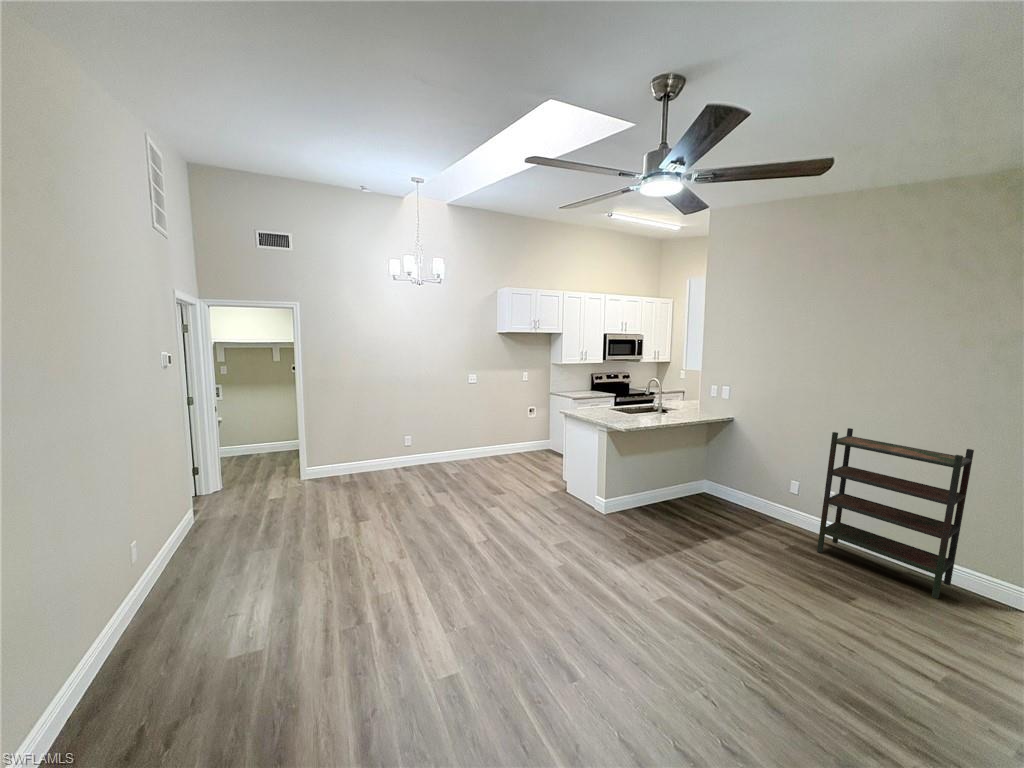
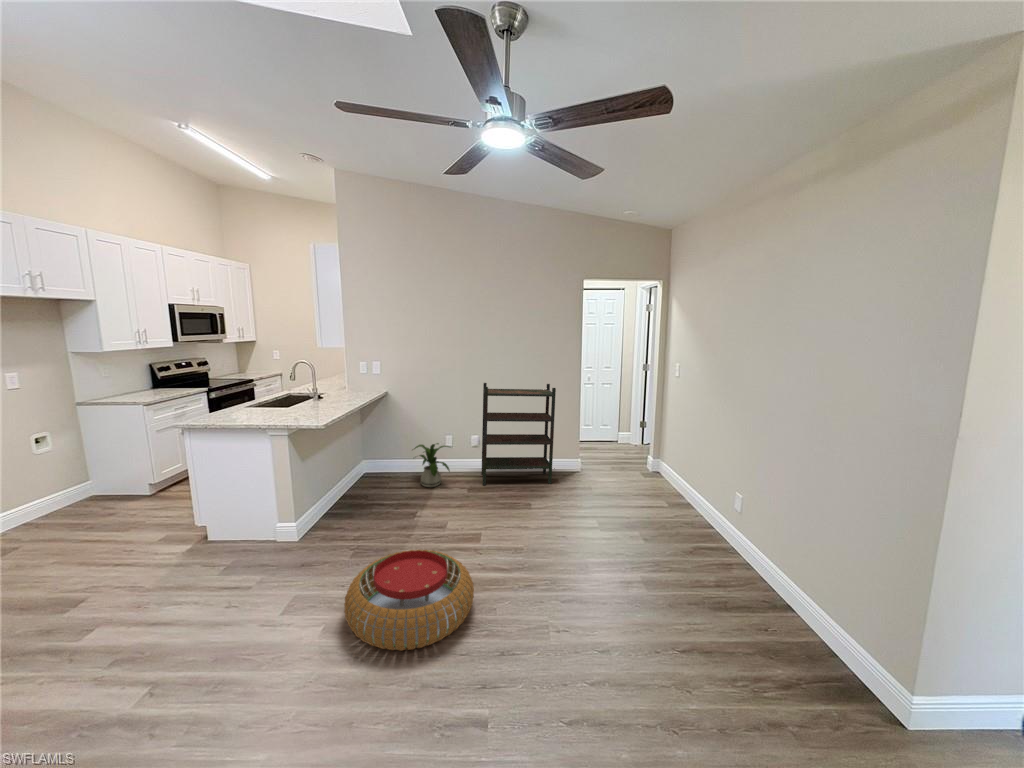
house plant: none [738,479,787,529] -> present [414,443,450,487]
pouf: none [562,542,670,623] -> present [344,550,474,651]

